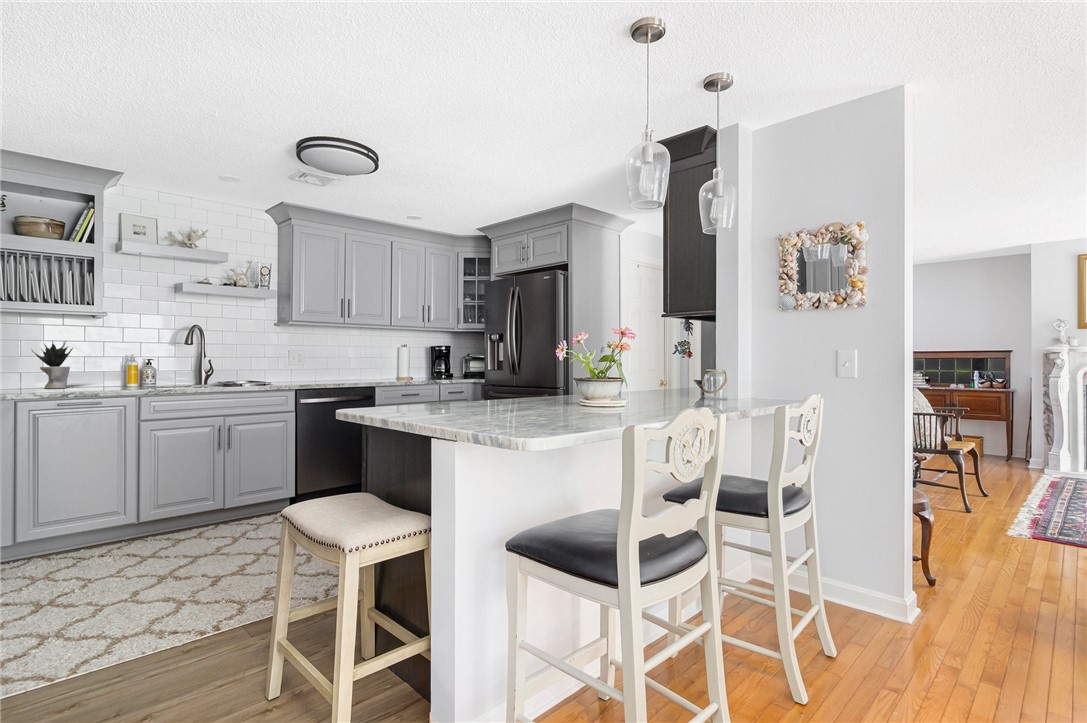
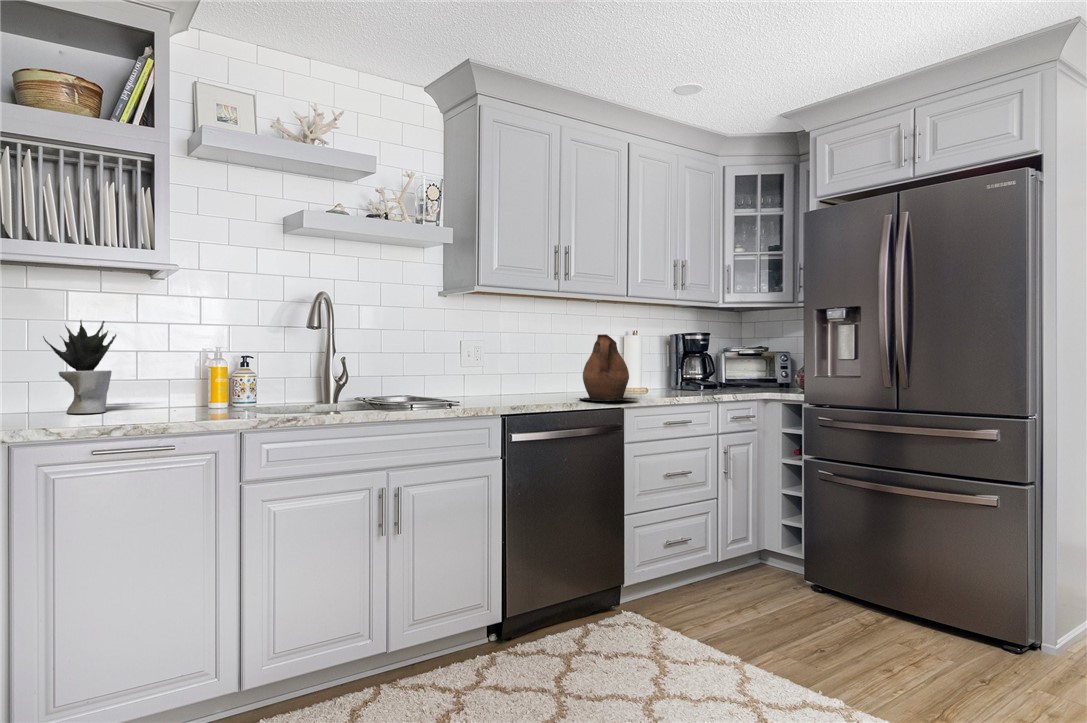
ceramic pitcher: none [345,348,380,383] -> present [579,334,637,401]

